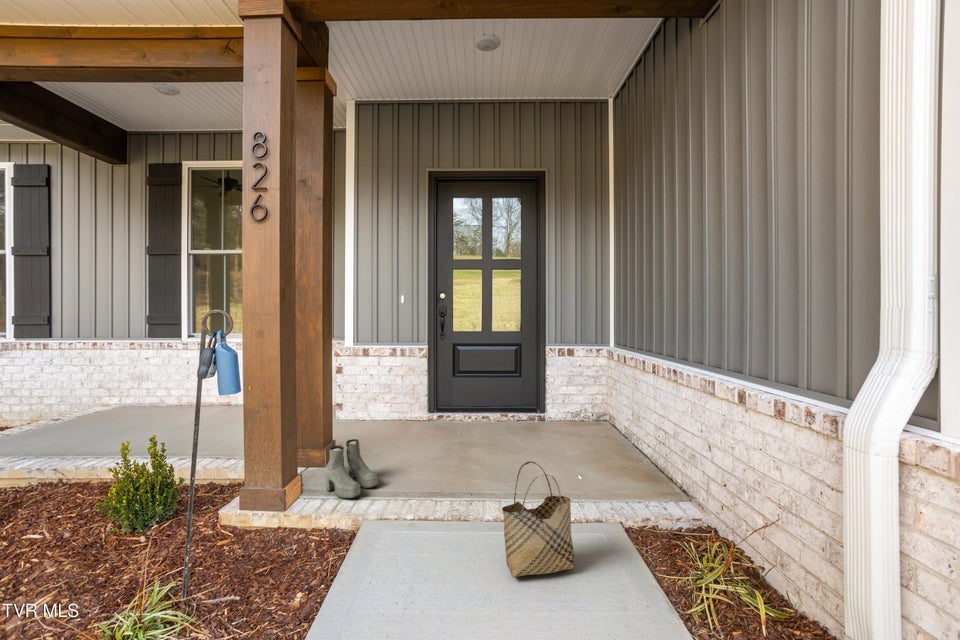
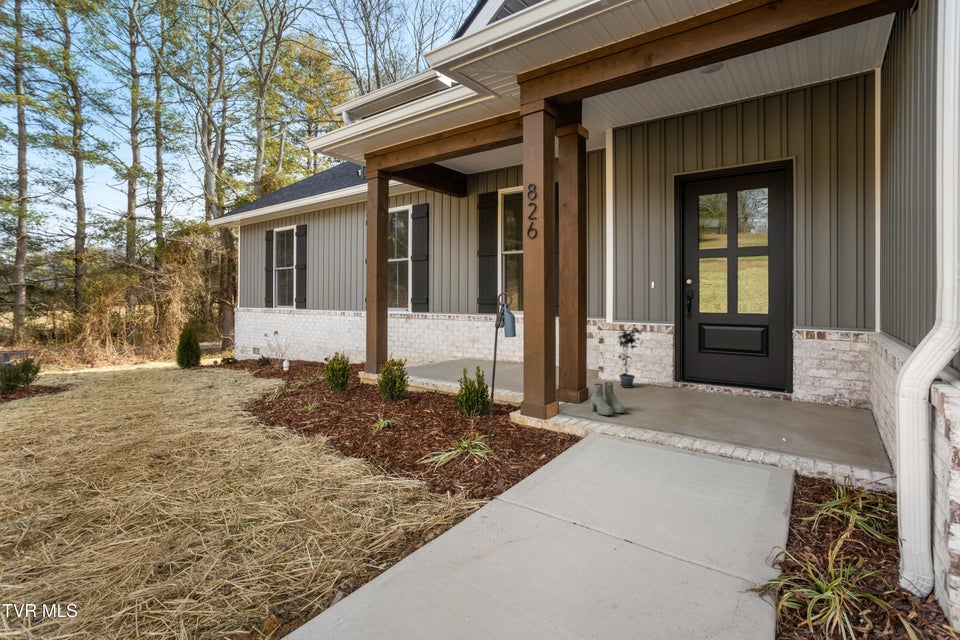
potted plant: none [356,348,392,431] -> present [618,325,642,388]
woven basket: present [502,461,574,577] -> none [695,396,747,463]

